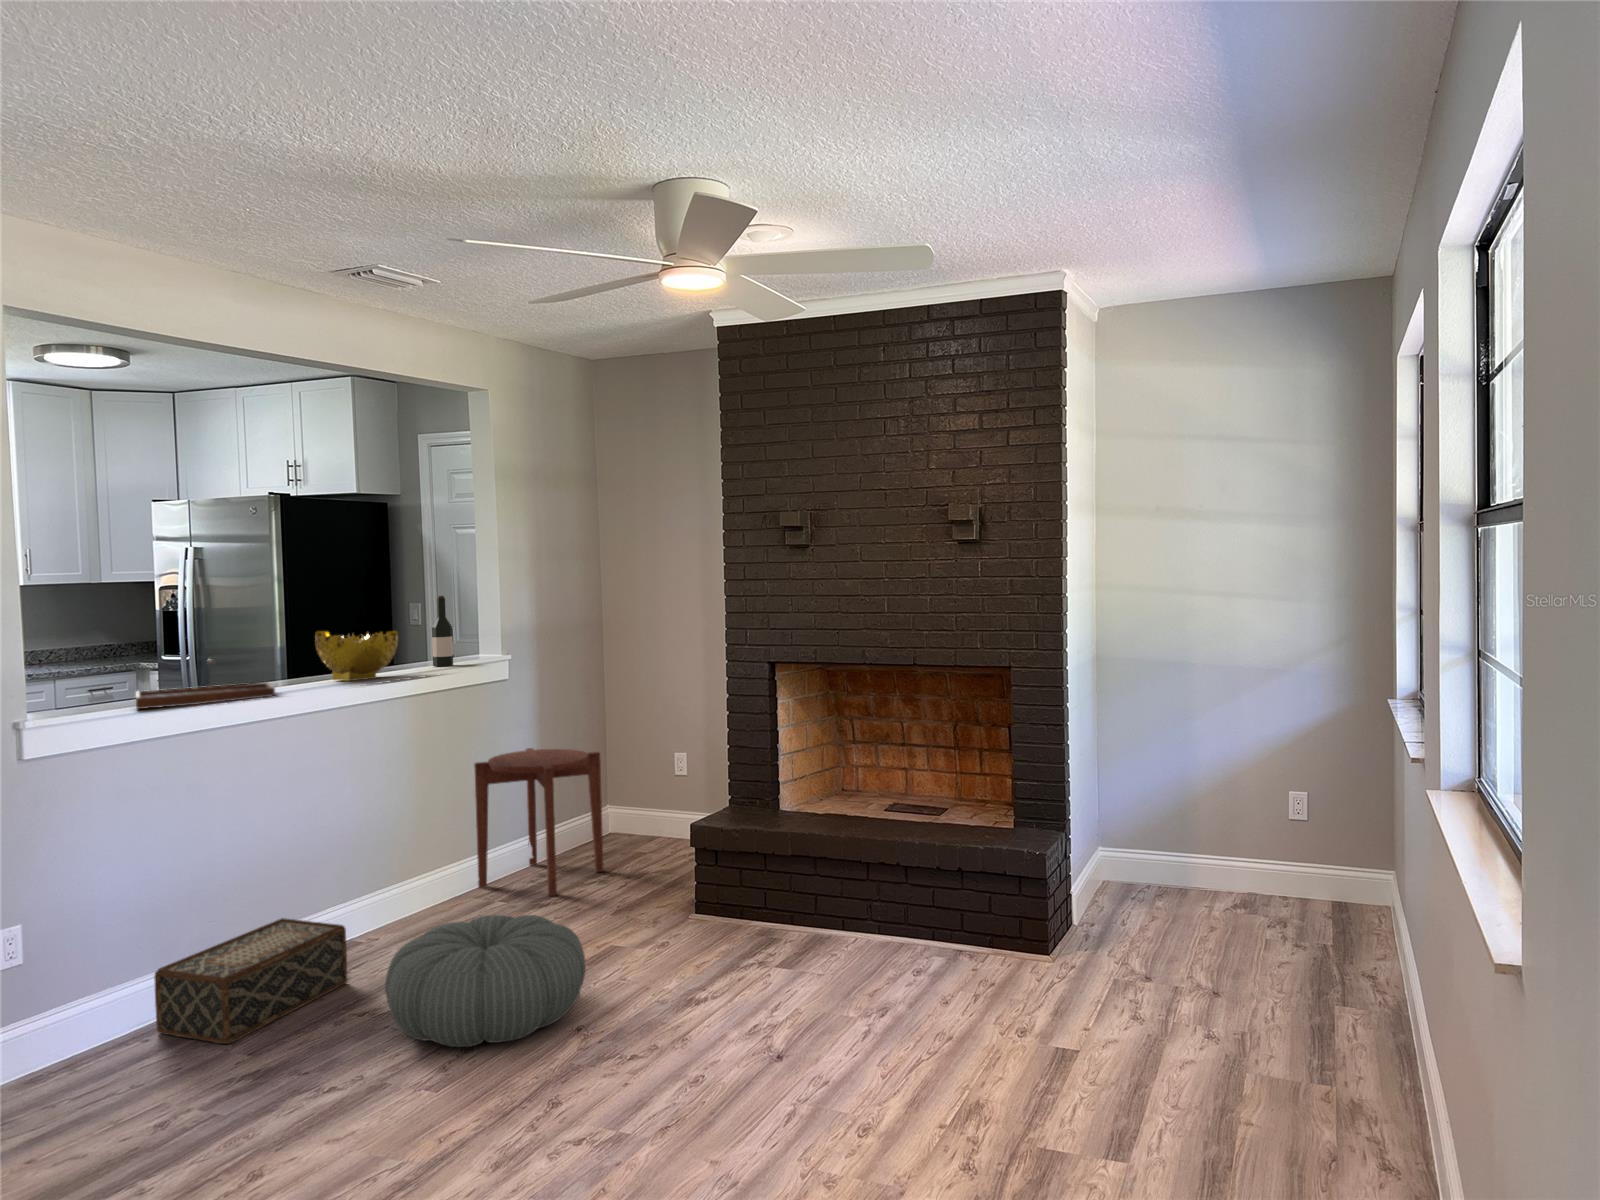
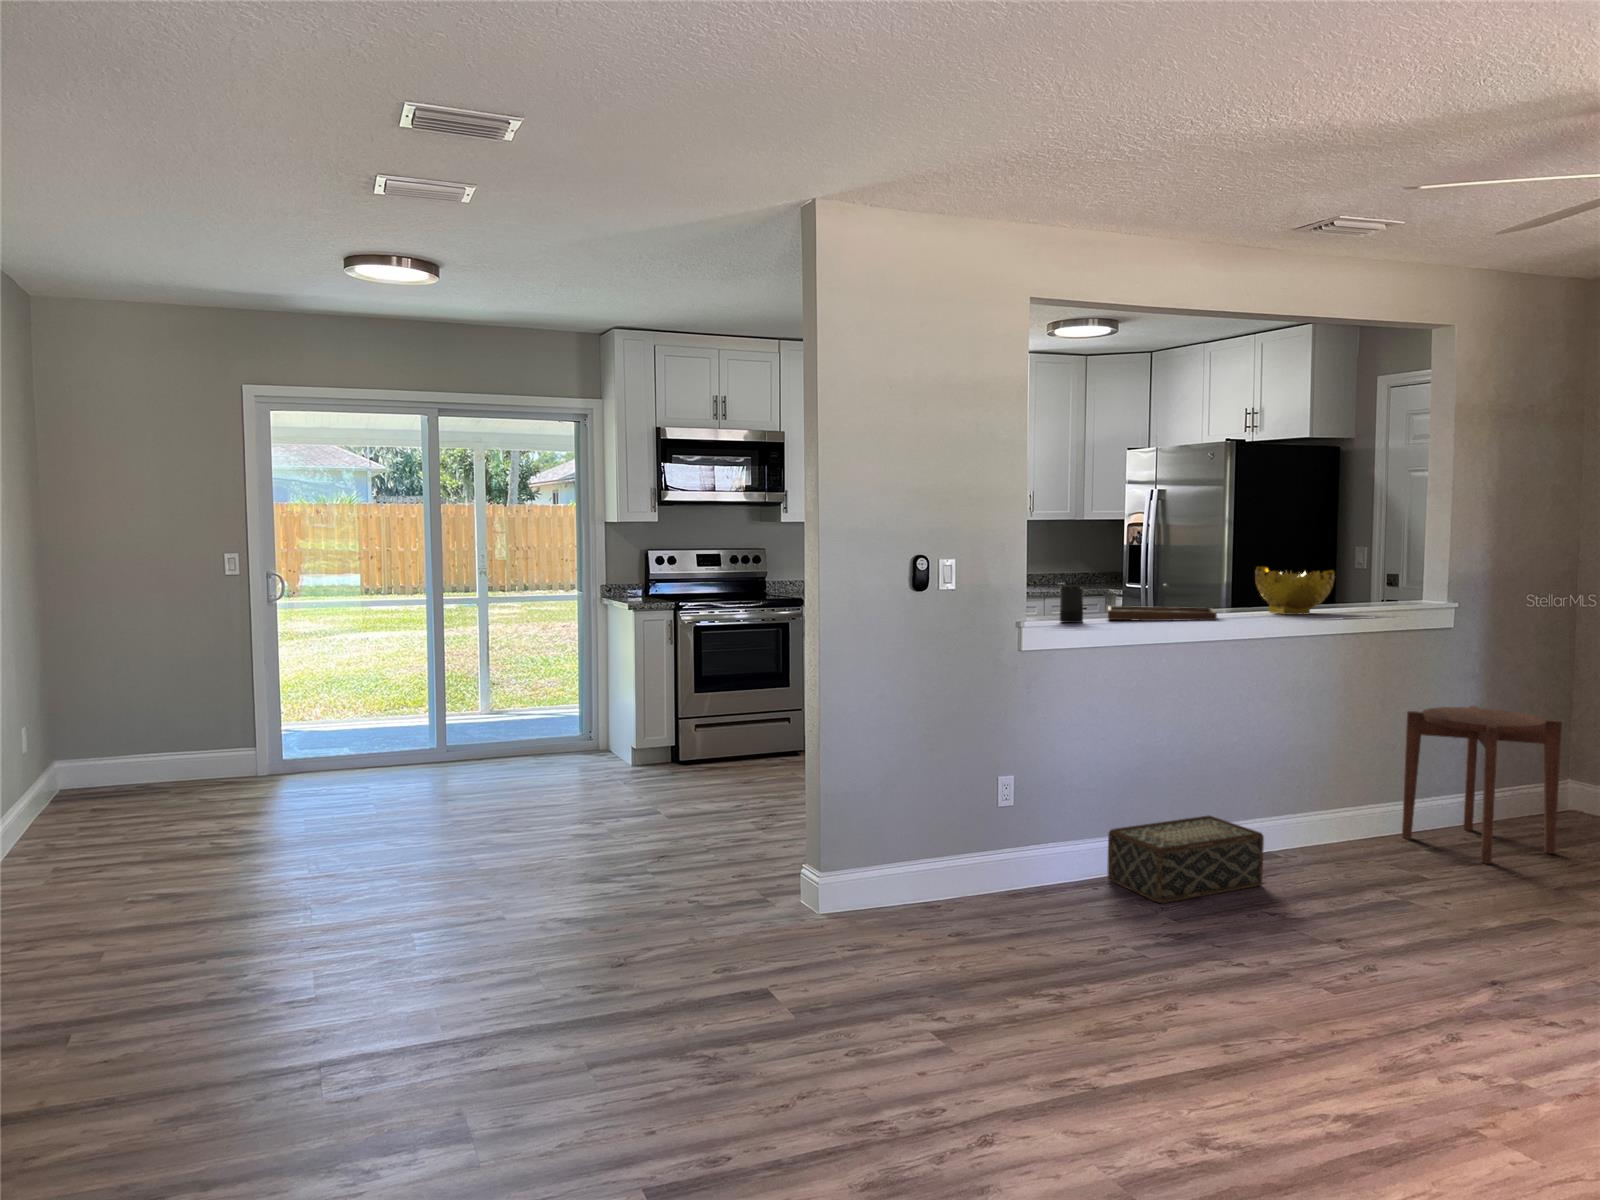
wine bottle: present [432,596,453,667] -> none [1370,539,1393,610]
candle: none [59,670,101,720] -> present [1060,586,1084,623]
pouf: present [385,915,585,1047] -> none [1295,853,1510,978]

